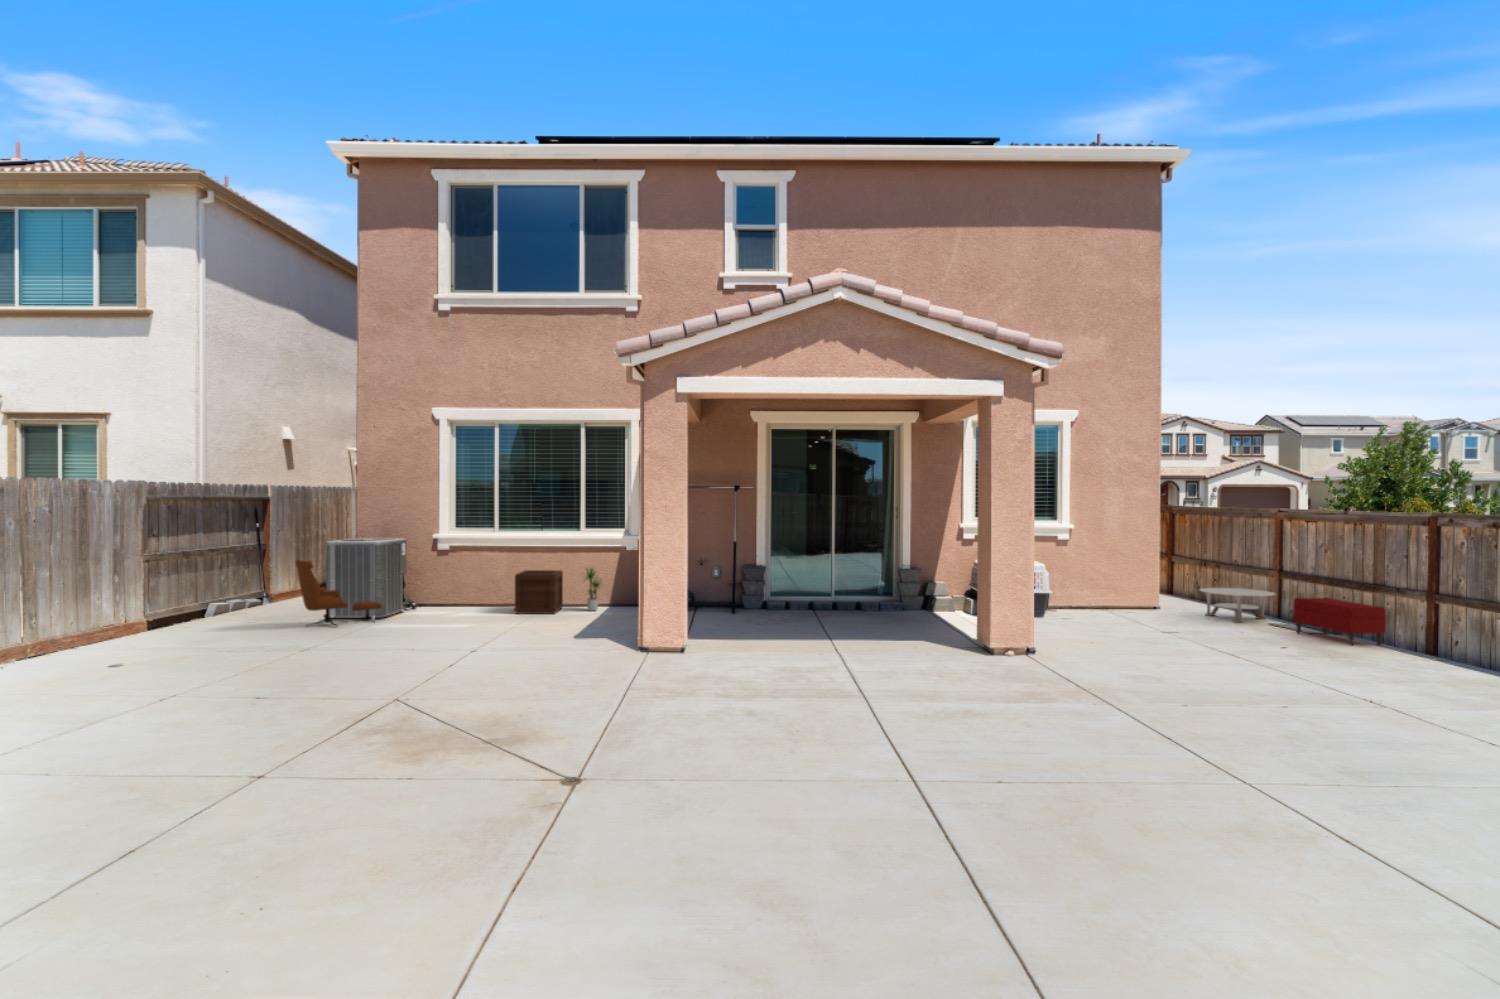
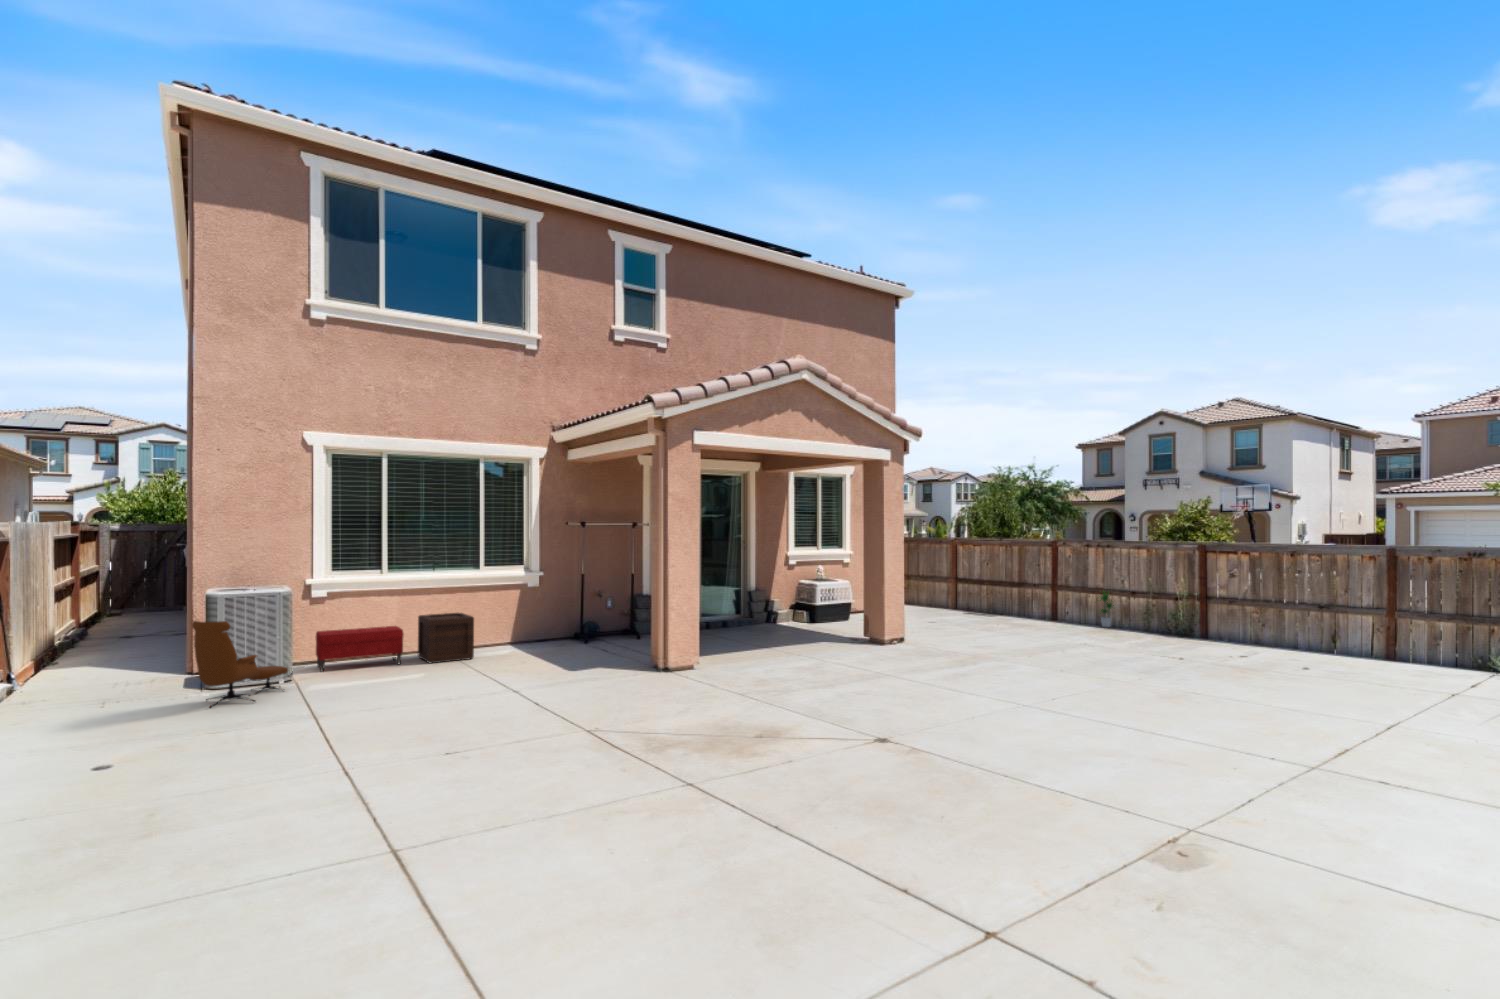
potted plant: present [584,568,602,611] -> present [1099,591,1114,627]
round table: present [1200,588,1275,623] -> none [928,591,975,614]
bench: present [1293,598,1386,646] -> present [316,626,404,672]

